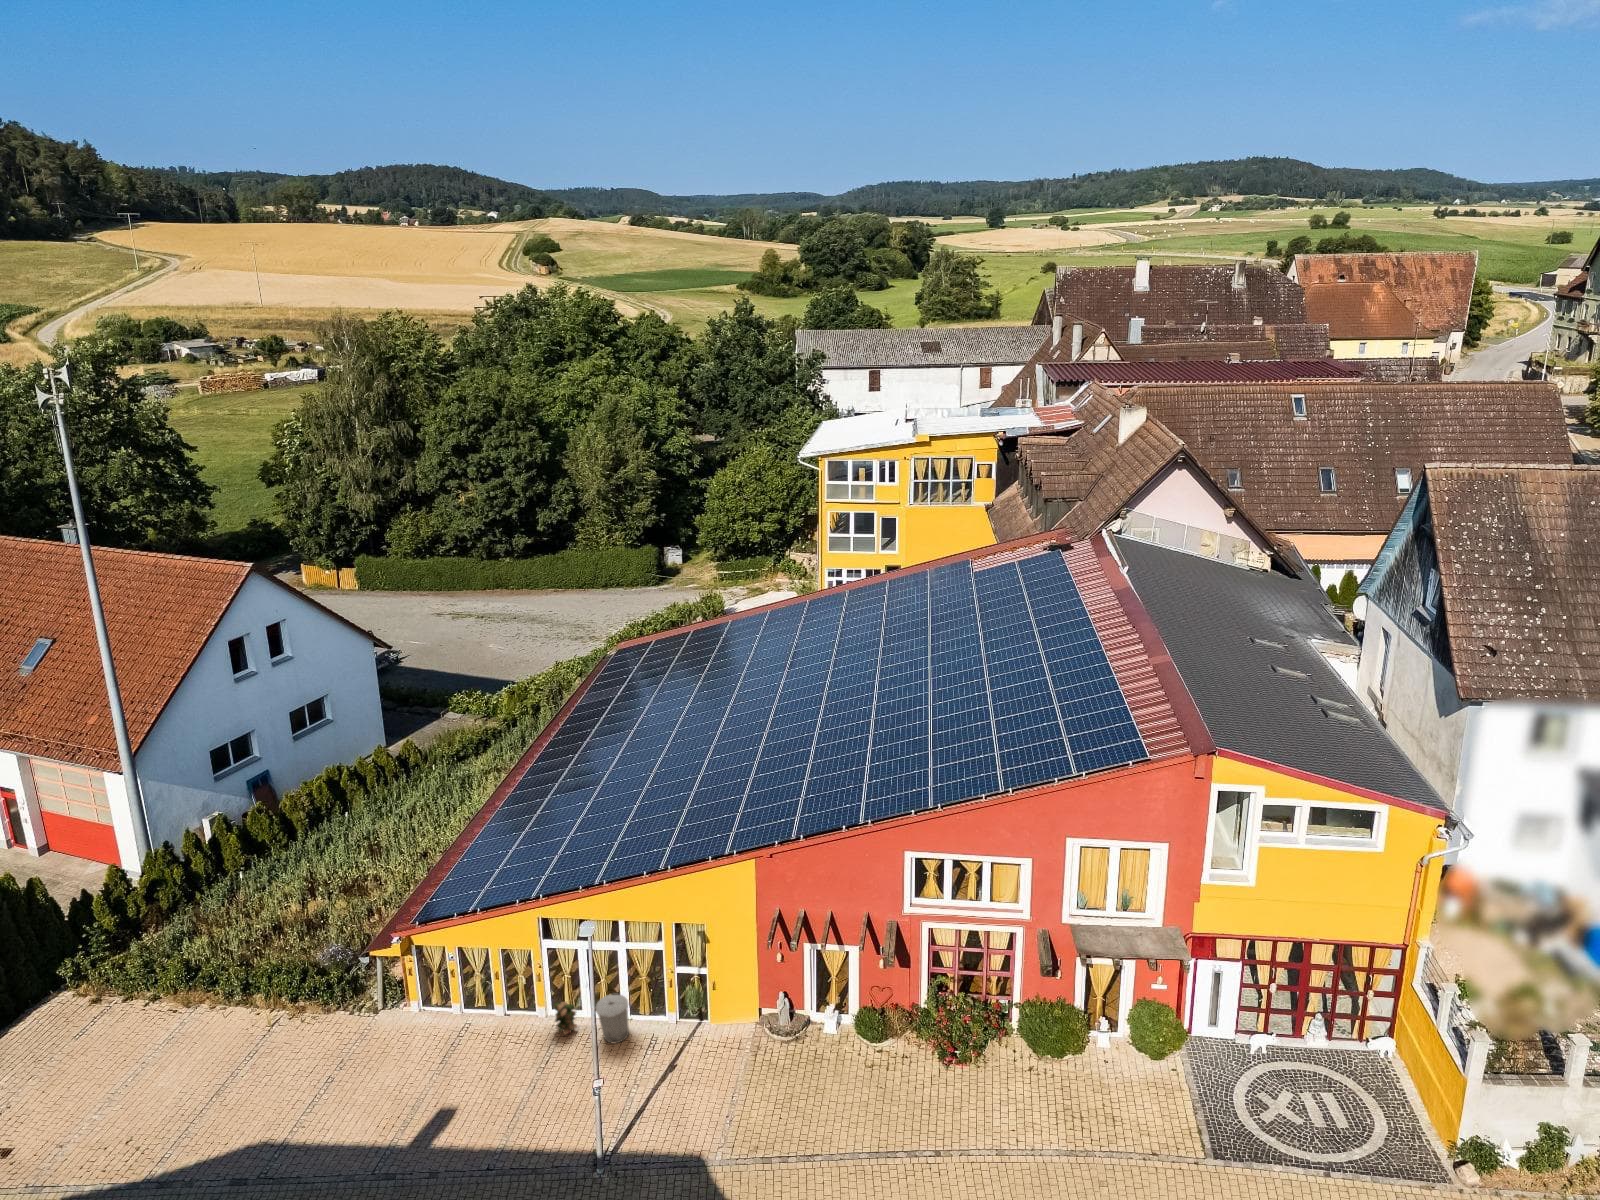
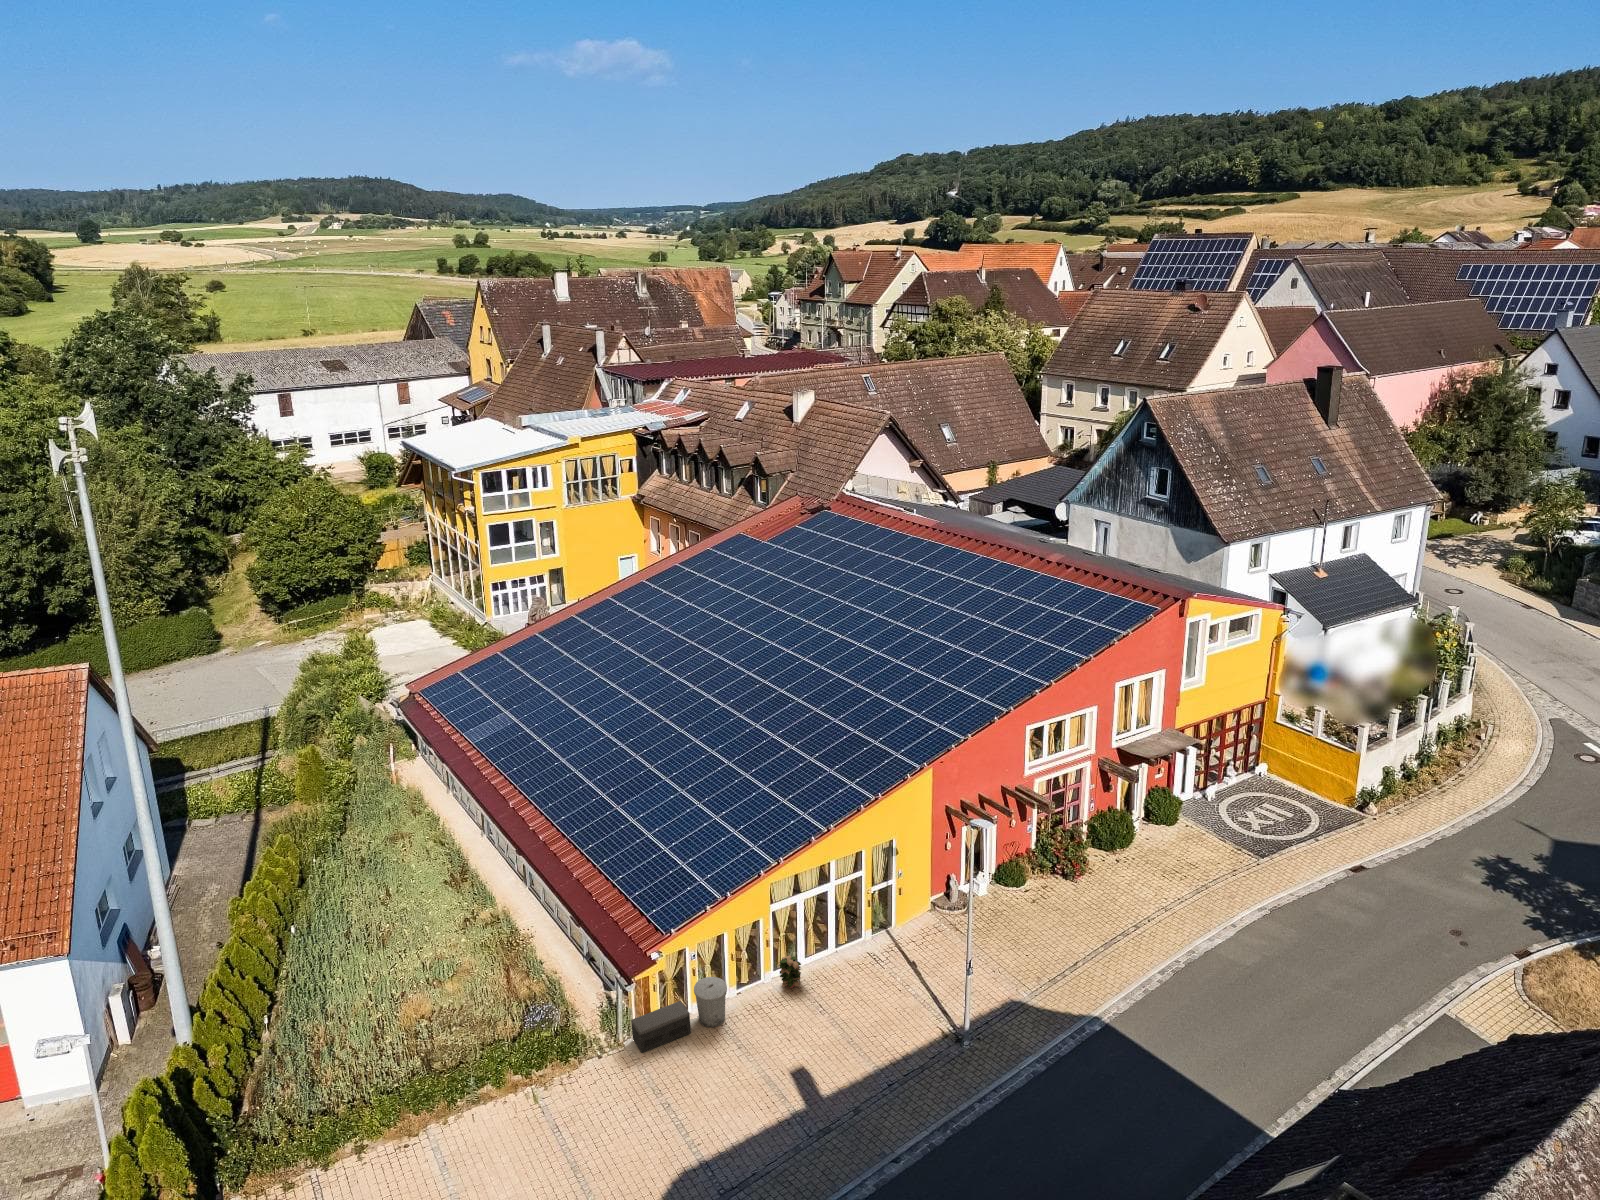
storage bench: none [403,995,463,1030] -> present [631,1001,691,1053]
trash can: present [596,995,629,1043] -> present [694,977,727,1028]

